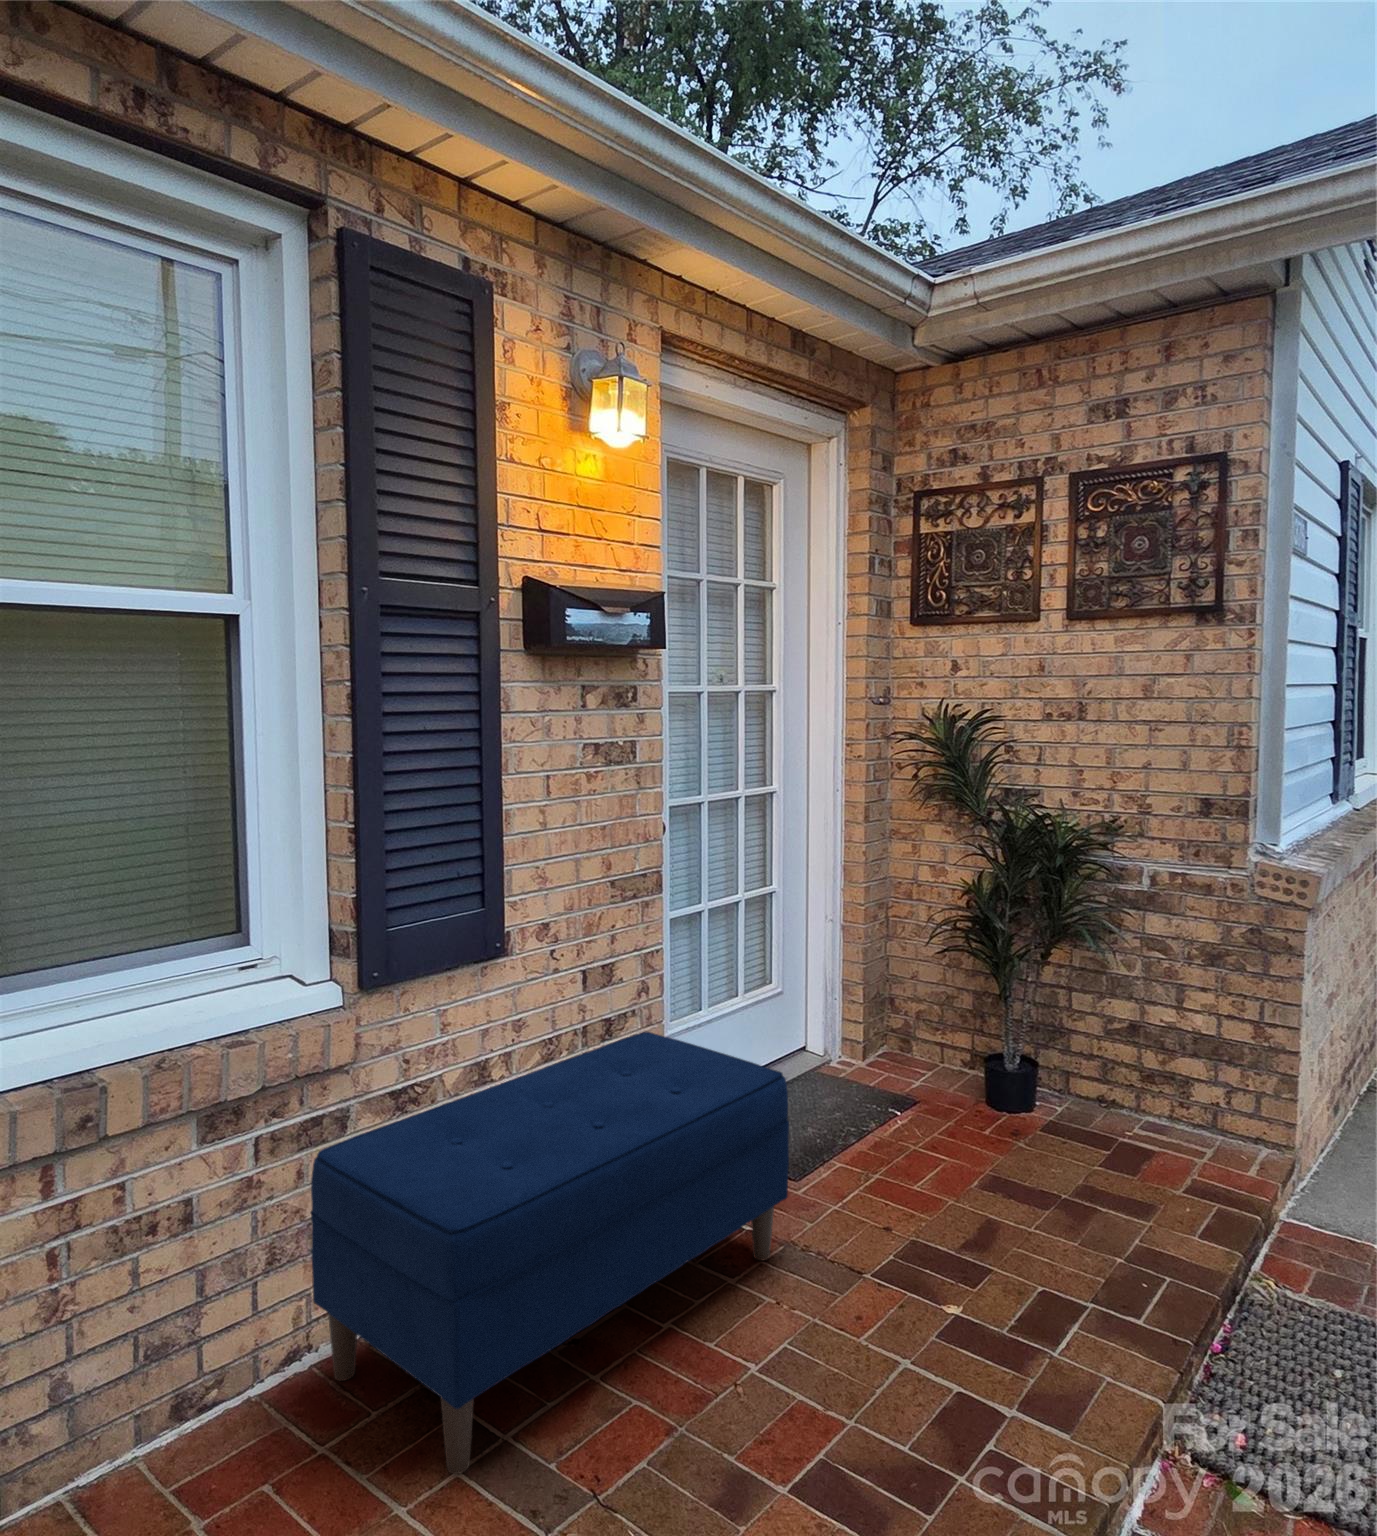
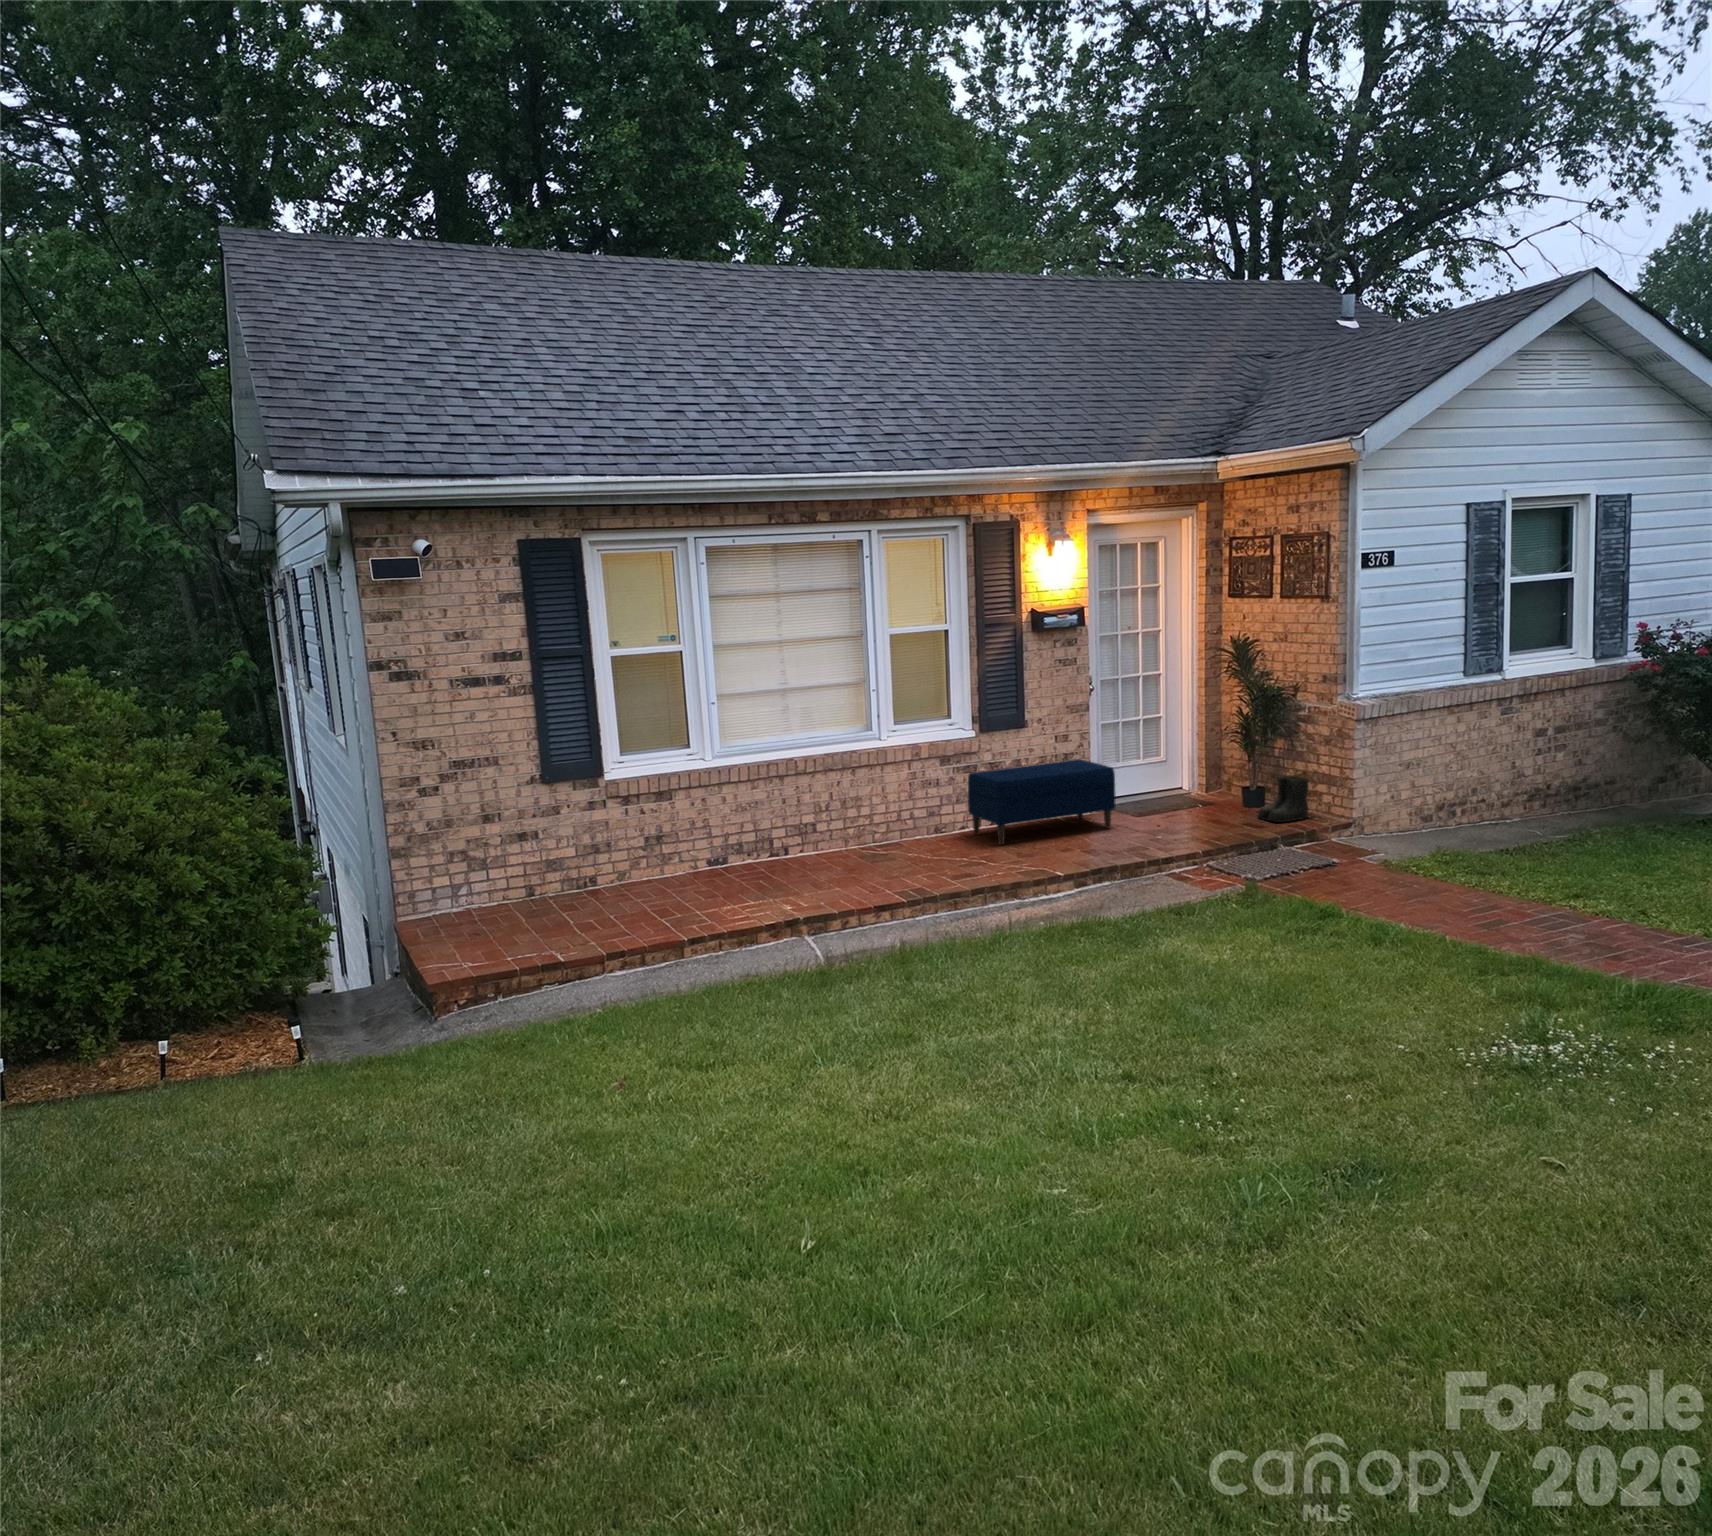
boots: none [1069,1028,1178,1164] -> present [1258,775,1309,822]

